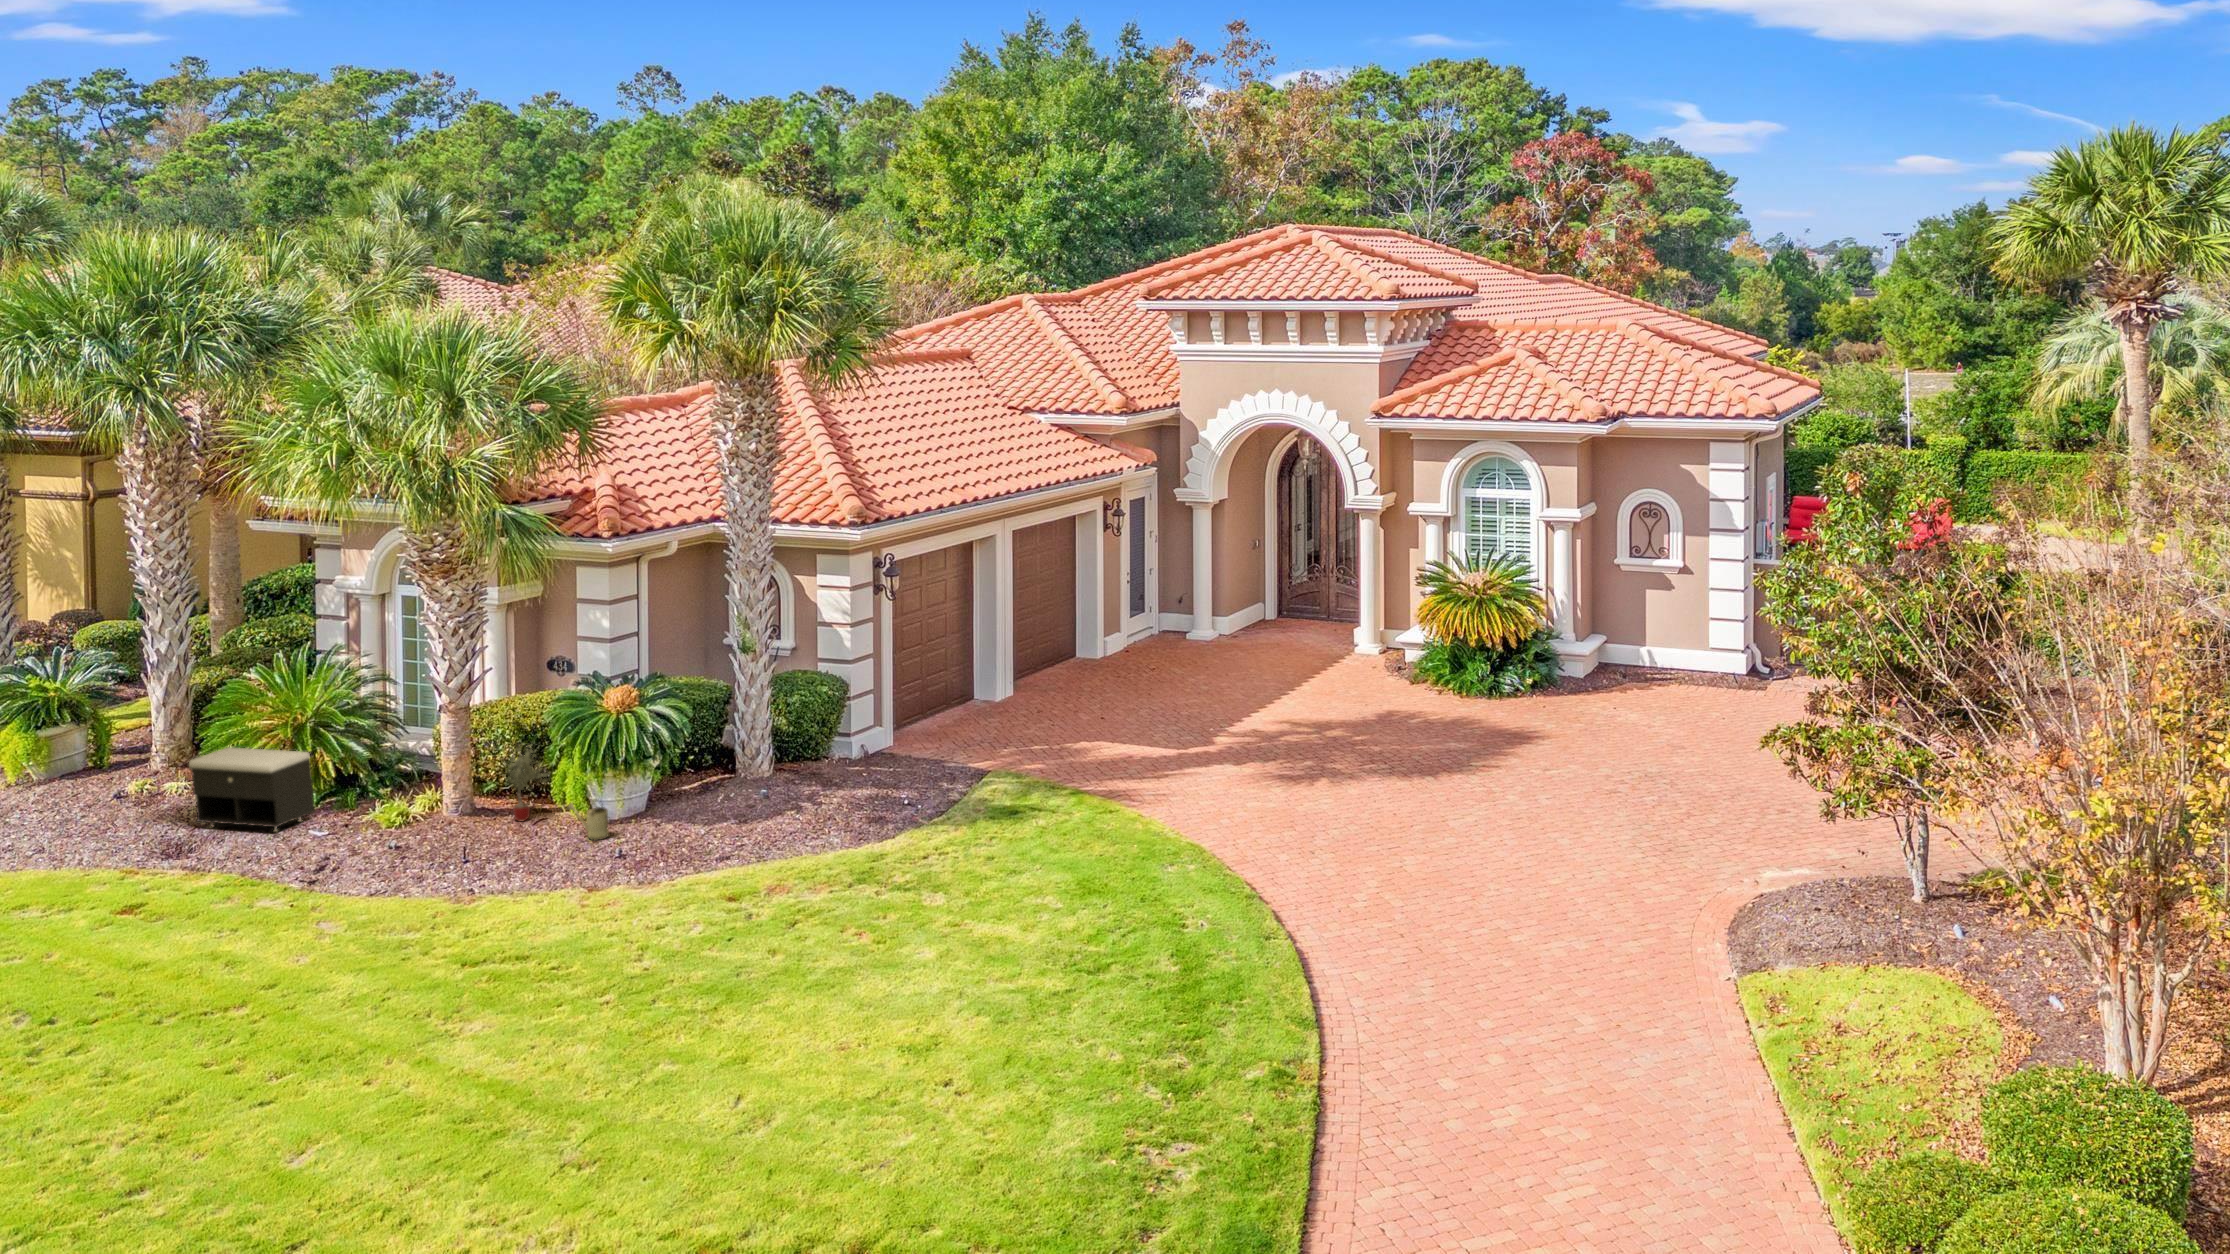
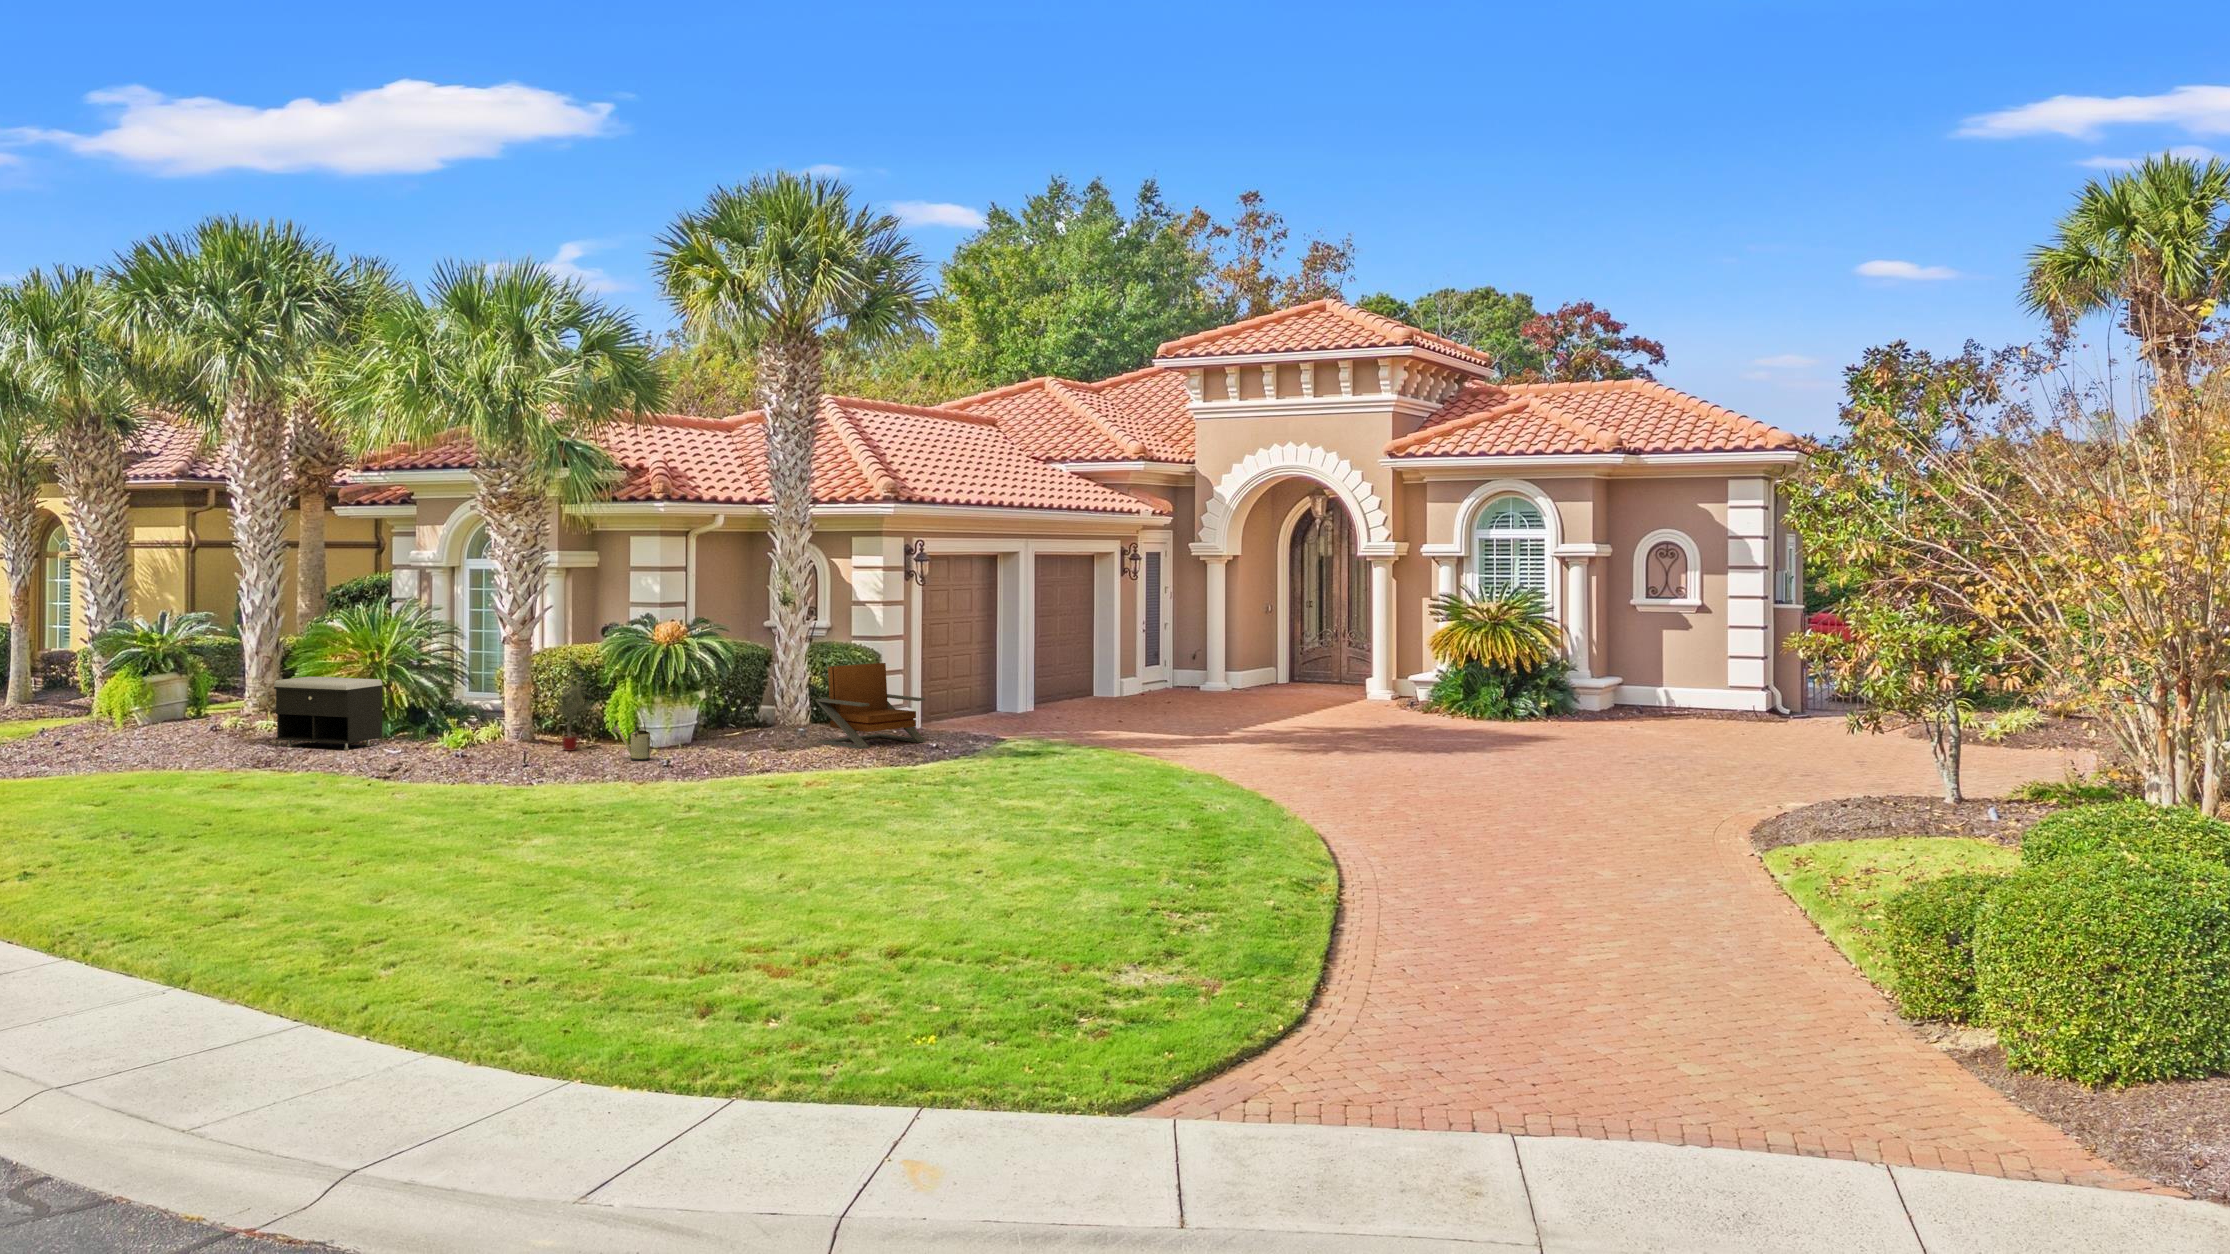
lounge chair: none [784,696,901,799] -> present [816,663,925,749]

